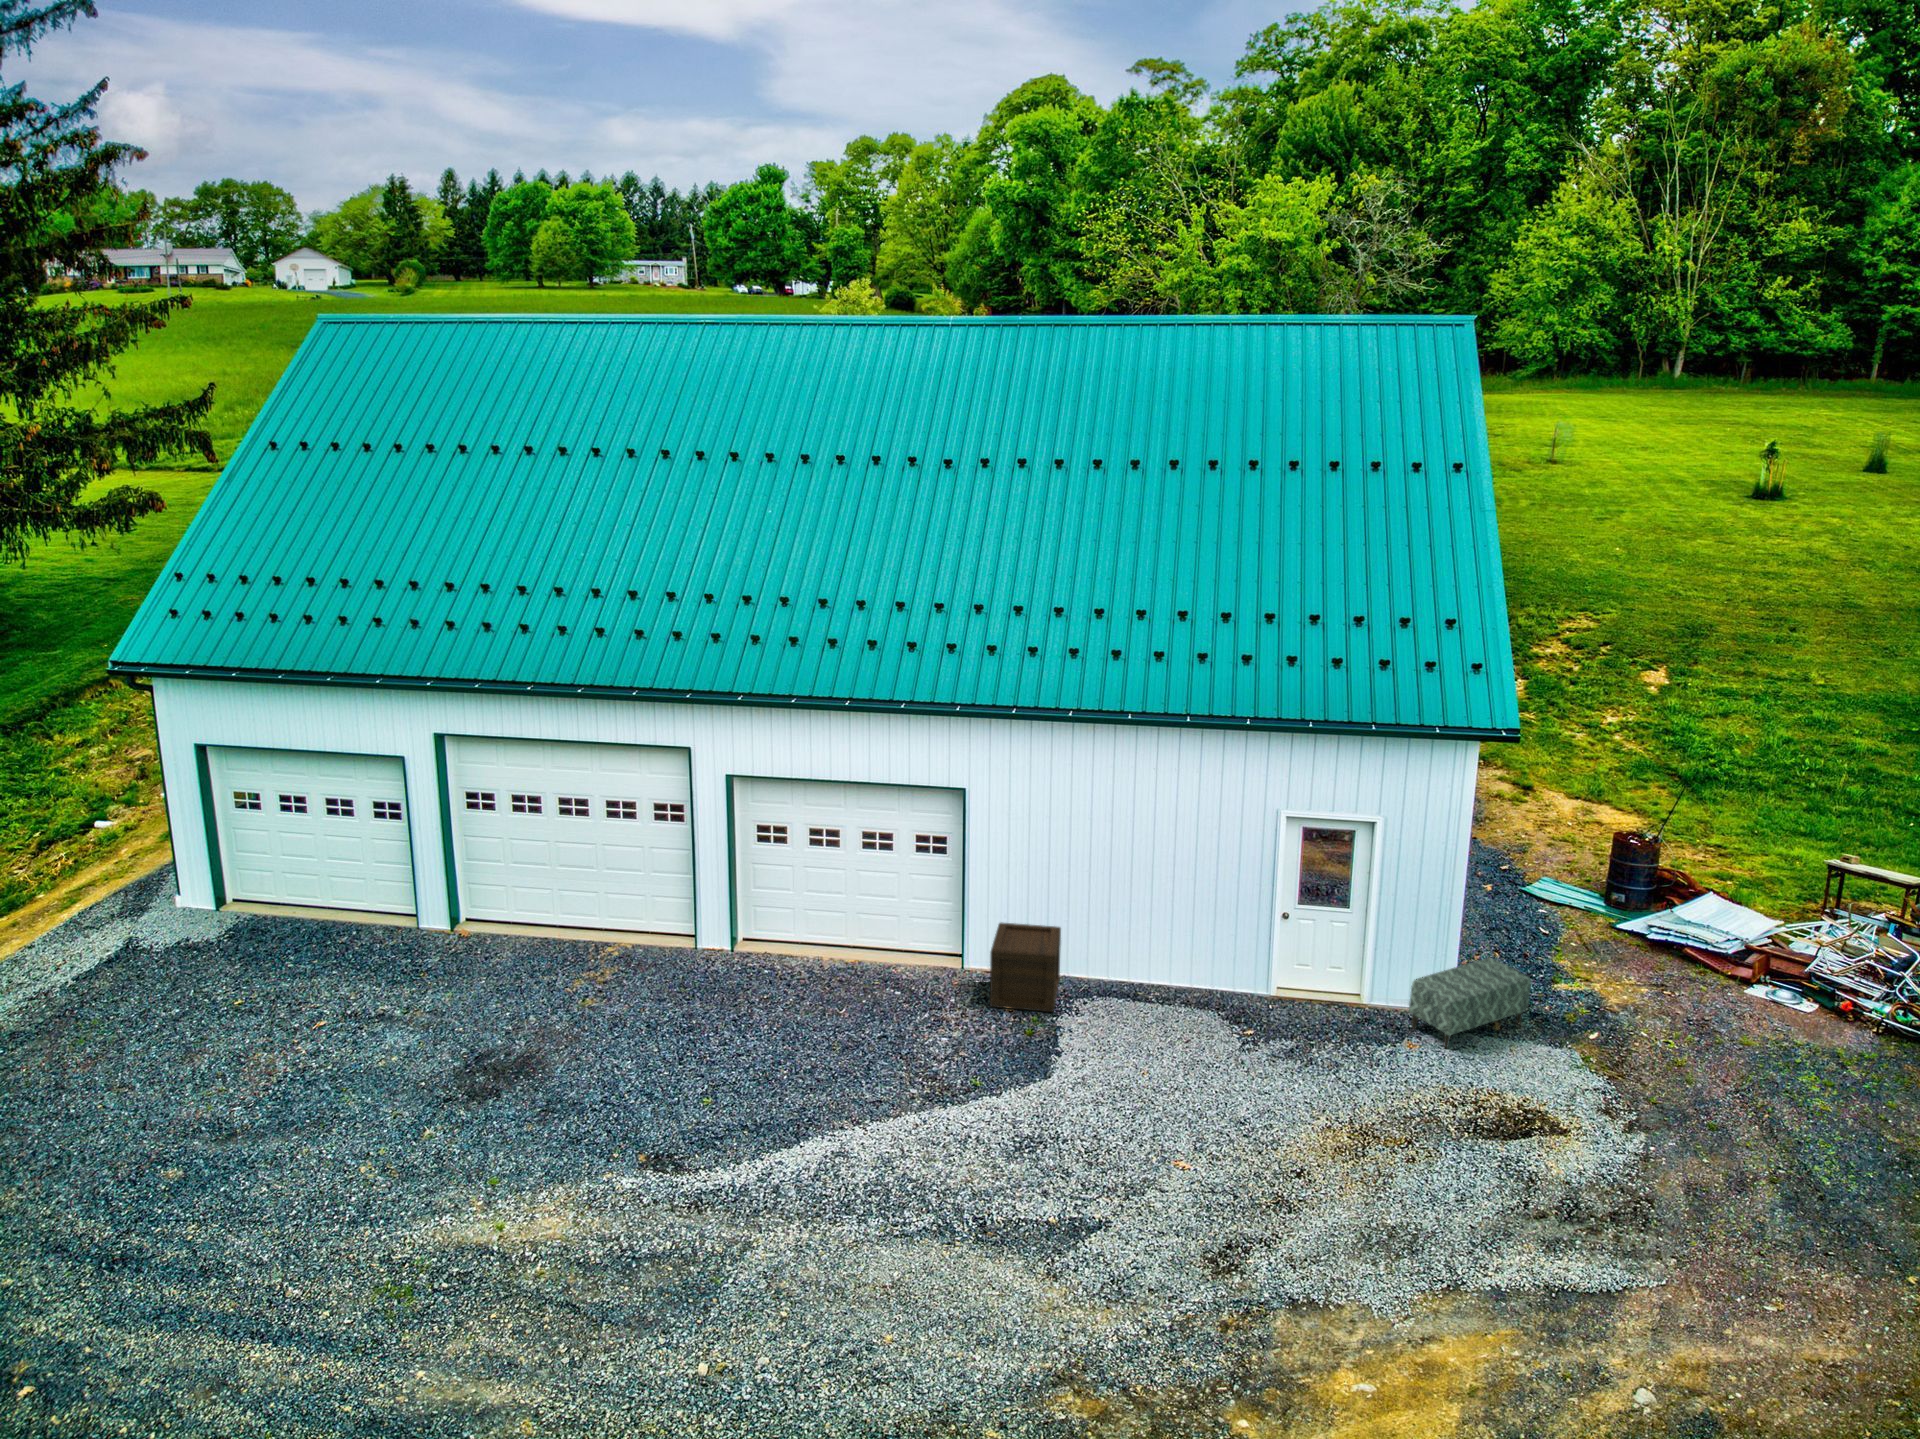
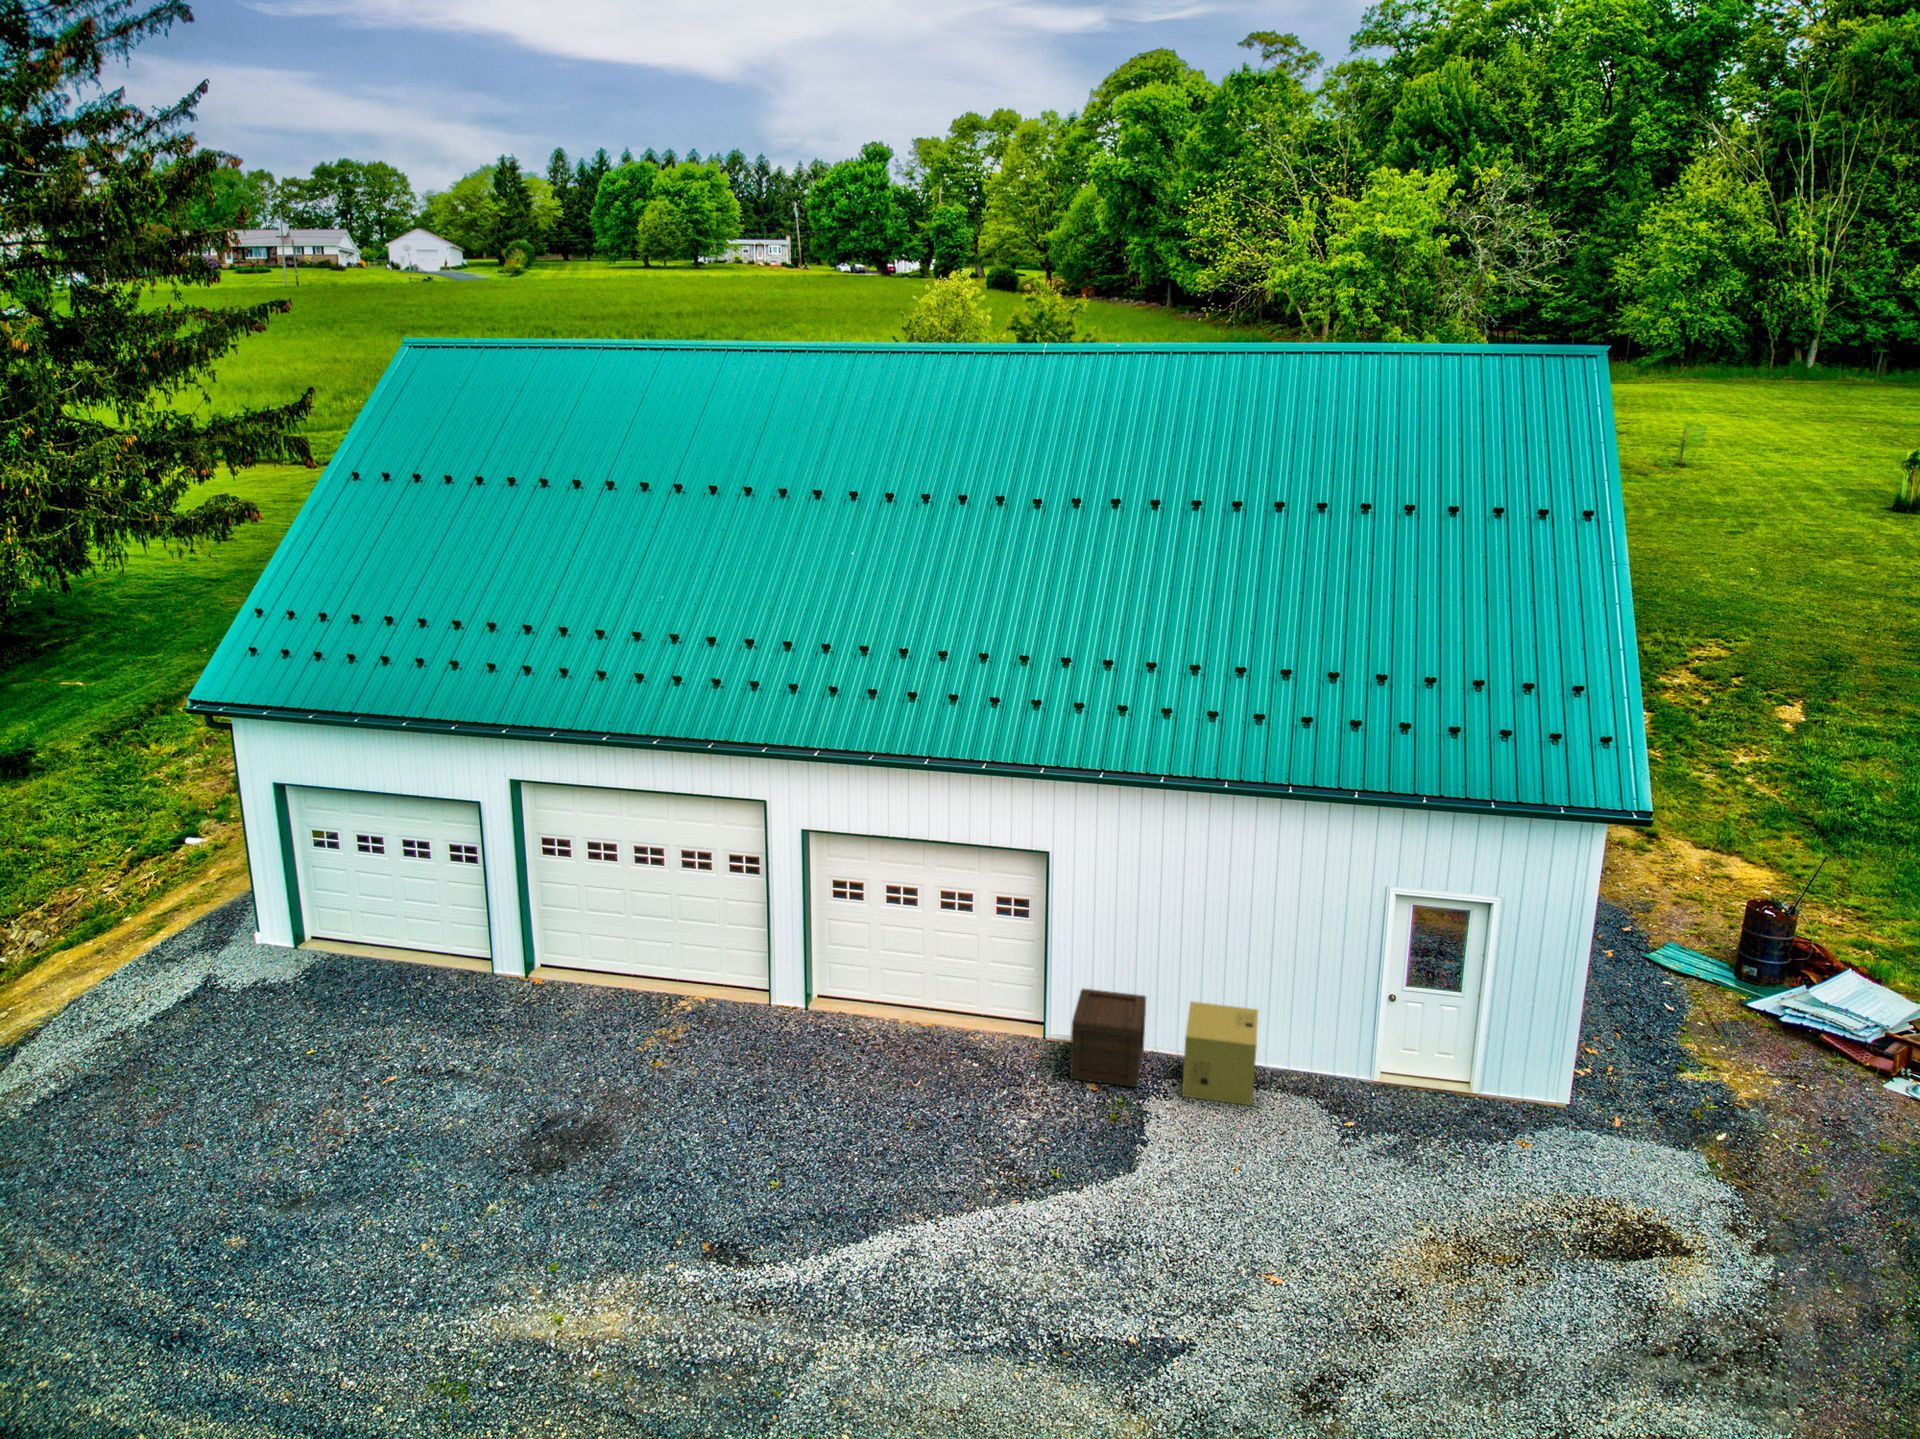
cardboard box: none [1096,930,1166,1024] -> present [1182,1002,1258,1105]
bench: present [1409,958,1531,1048] -> none [1520,1046,1657,1147]

